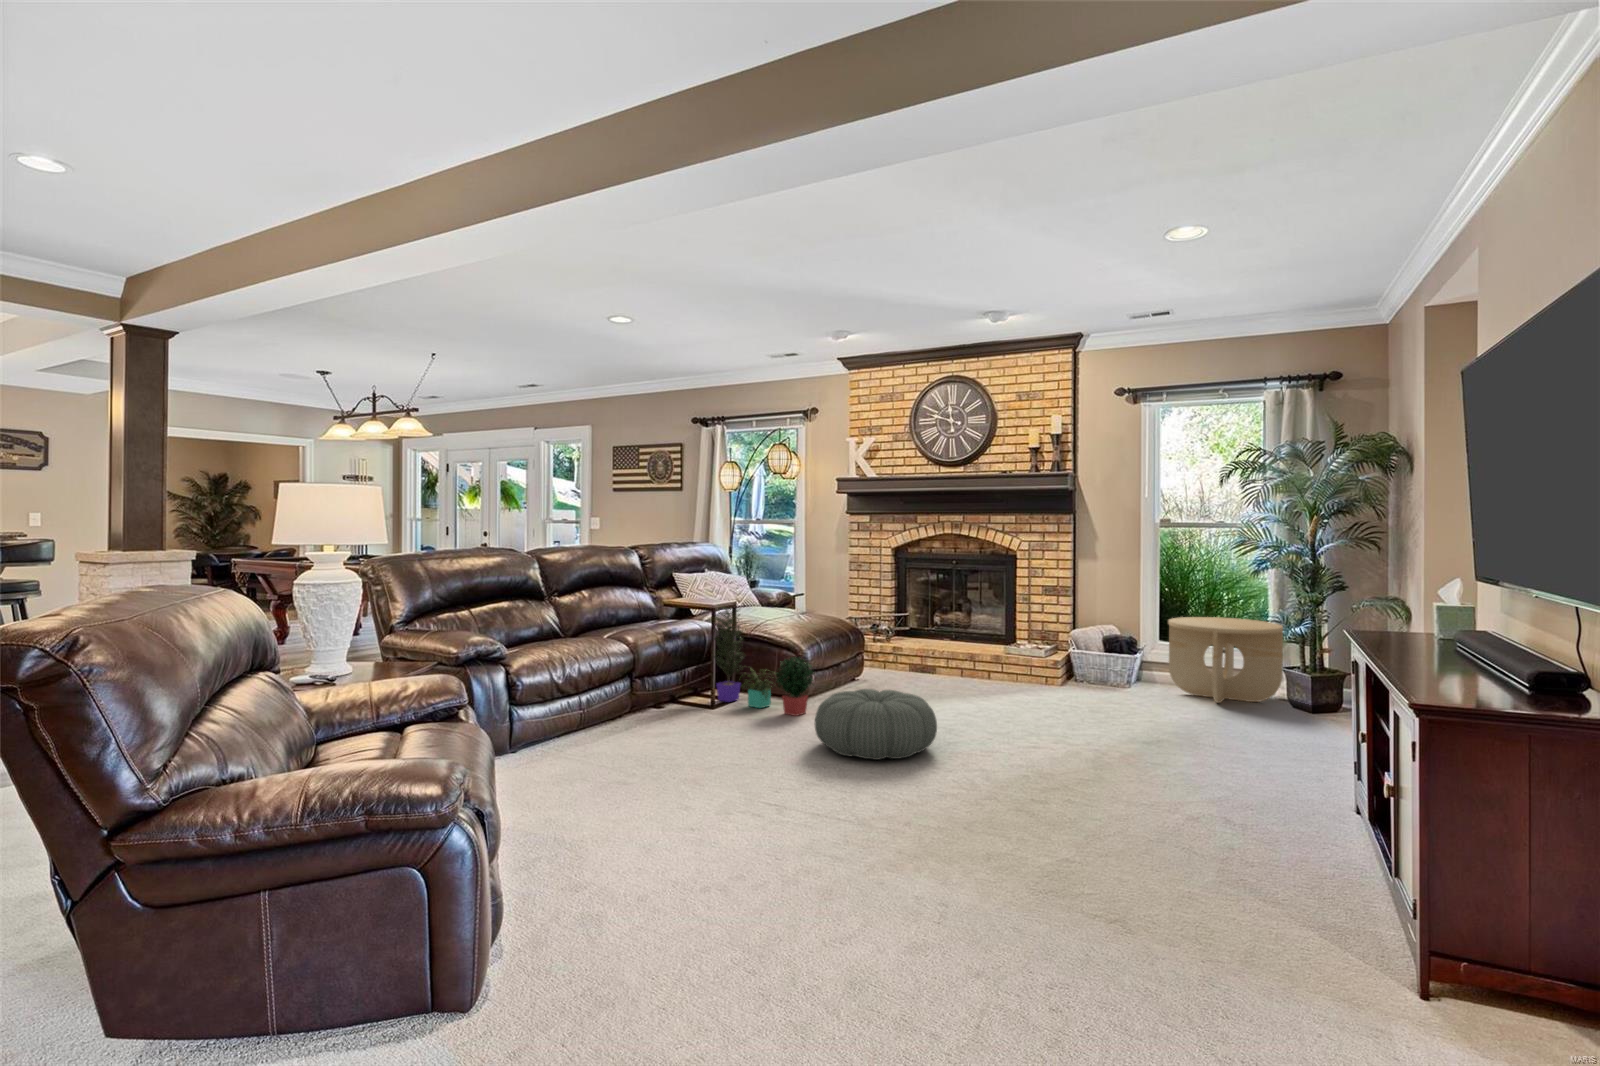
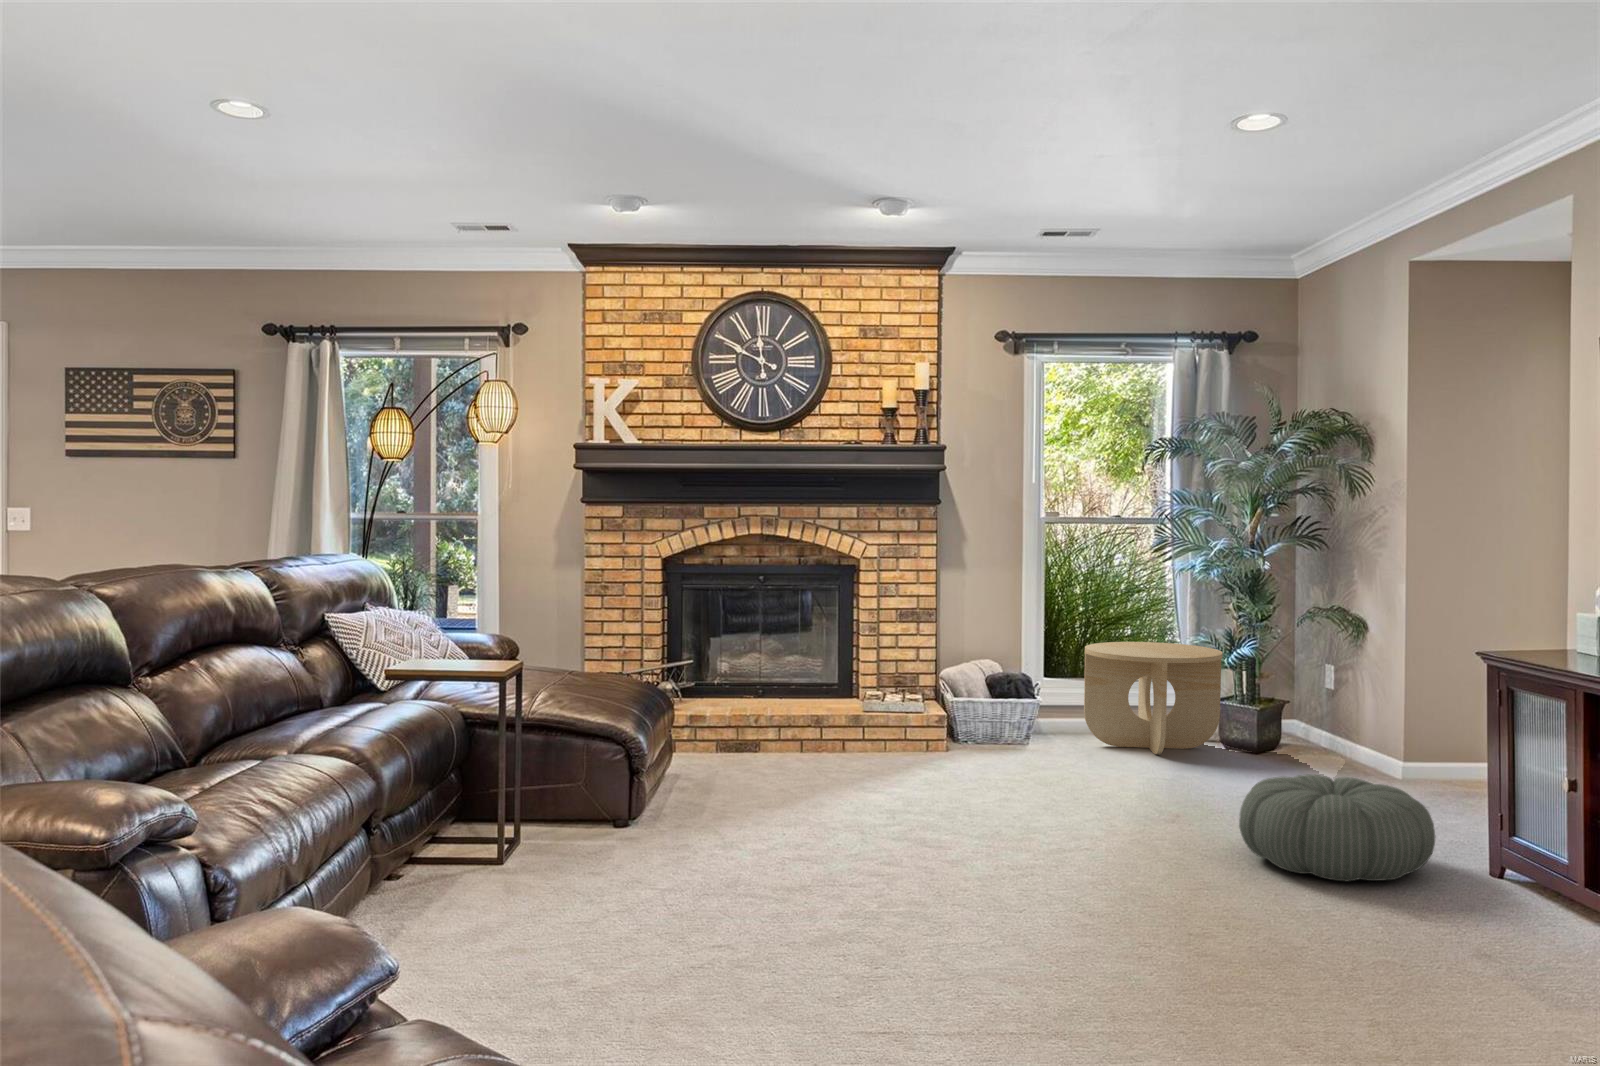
potted plant: present [714,605,814,716] -> none [495,666,710,846]
pouf: present [815,689,937,760] -> present [1239,774,1435,881]

